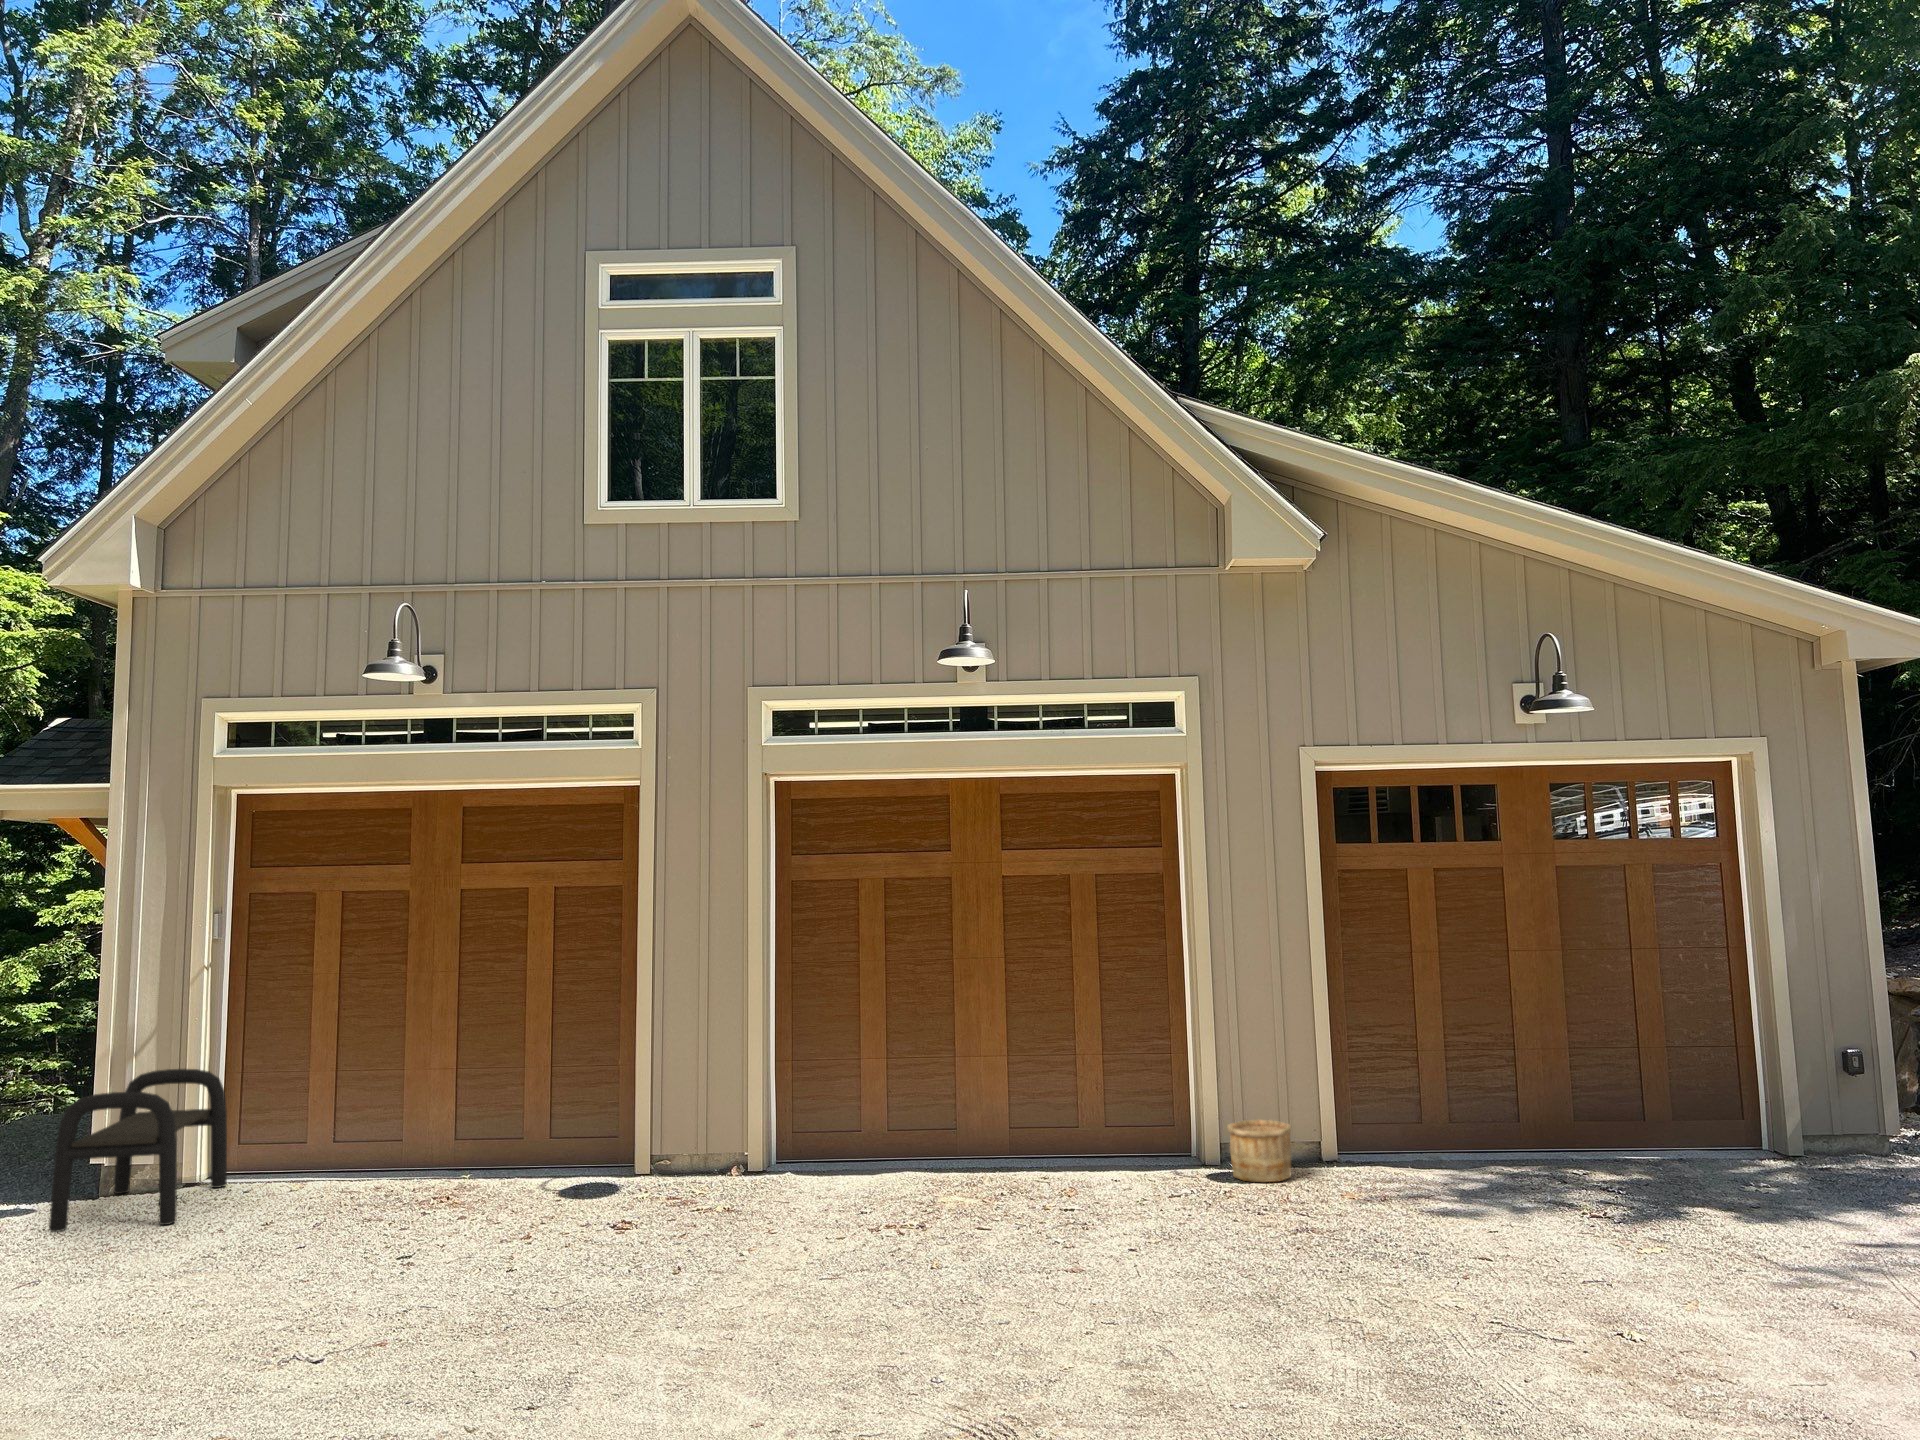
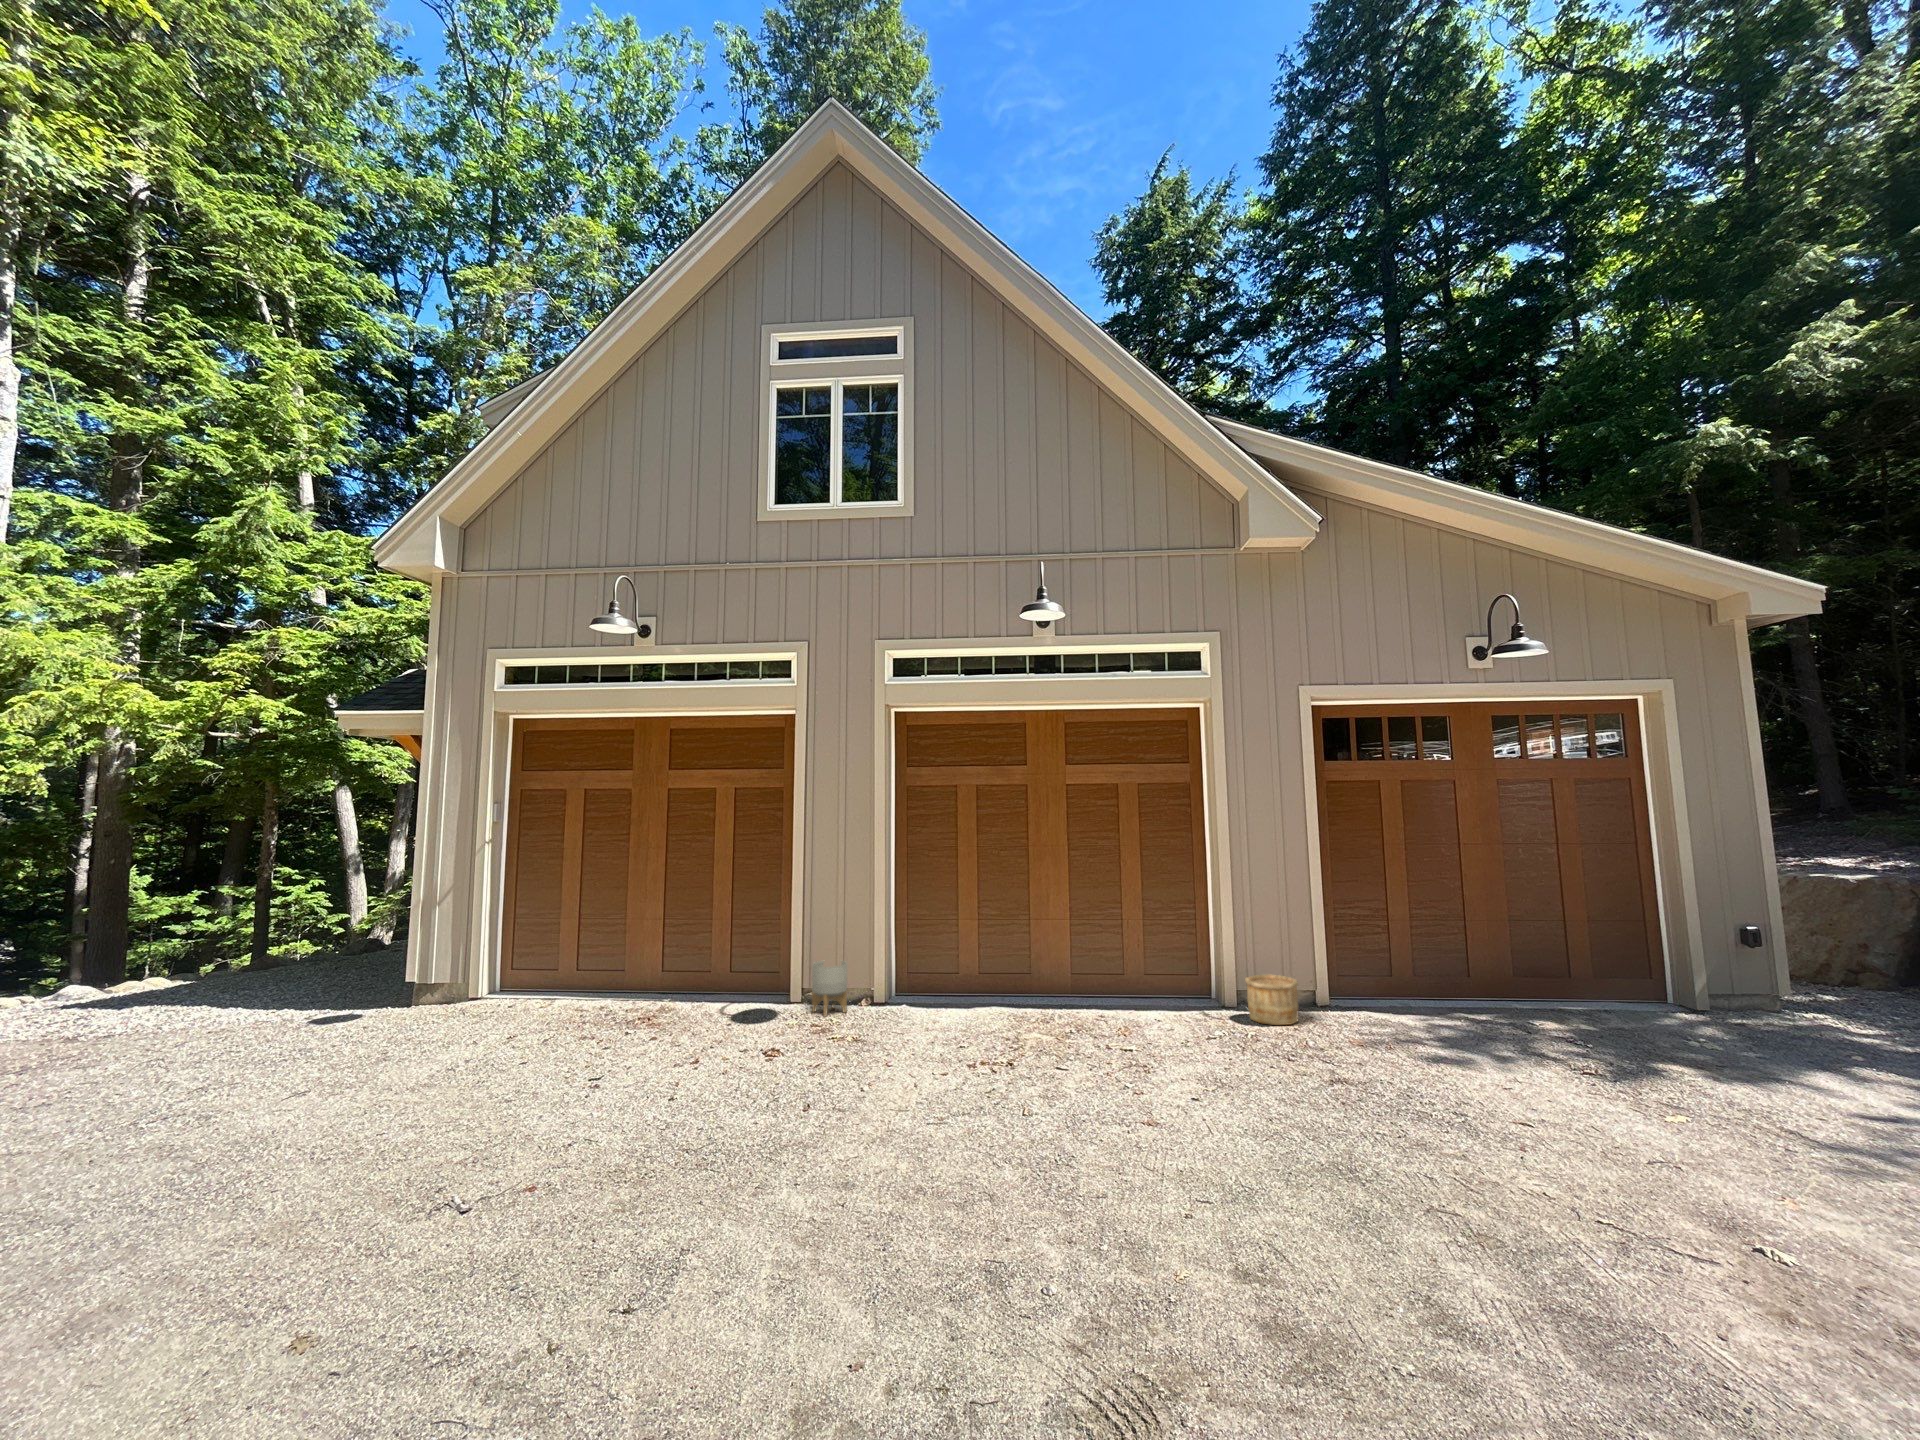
bench: present [49,1069,227,1232] -> none [355,916,500,1035]
planter: none [667,1116,713,1191] -> present [812,961,847,1016]

